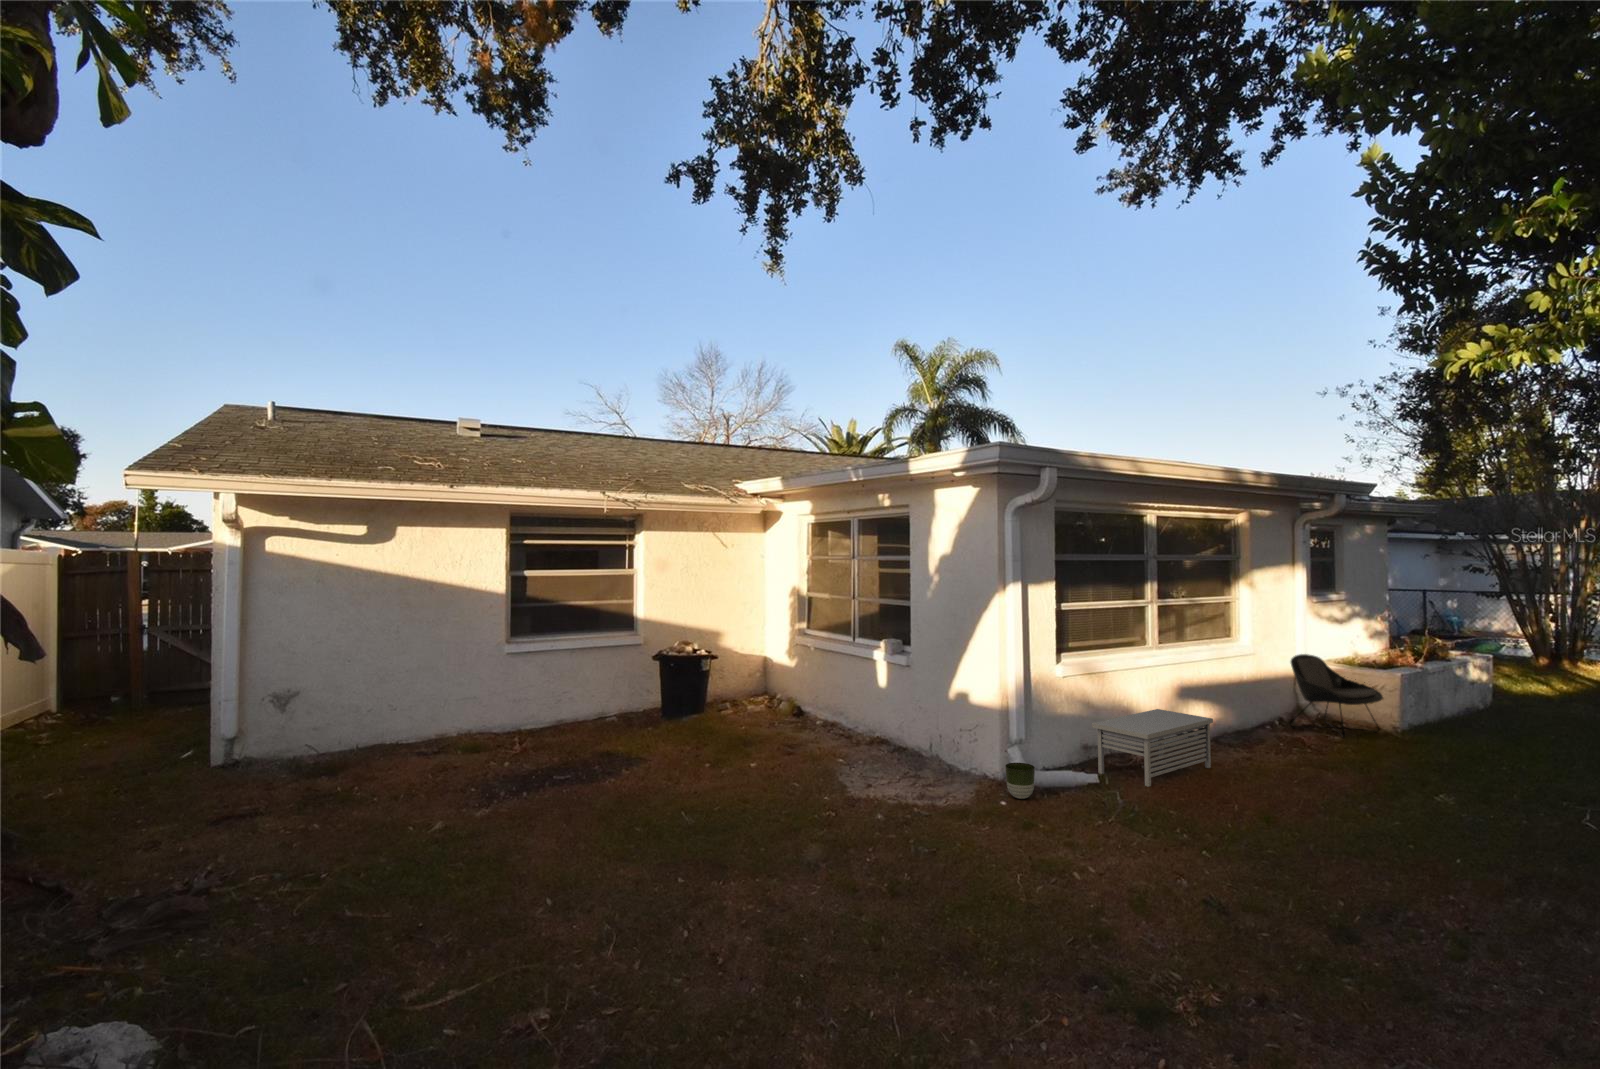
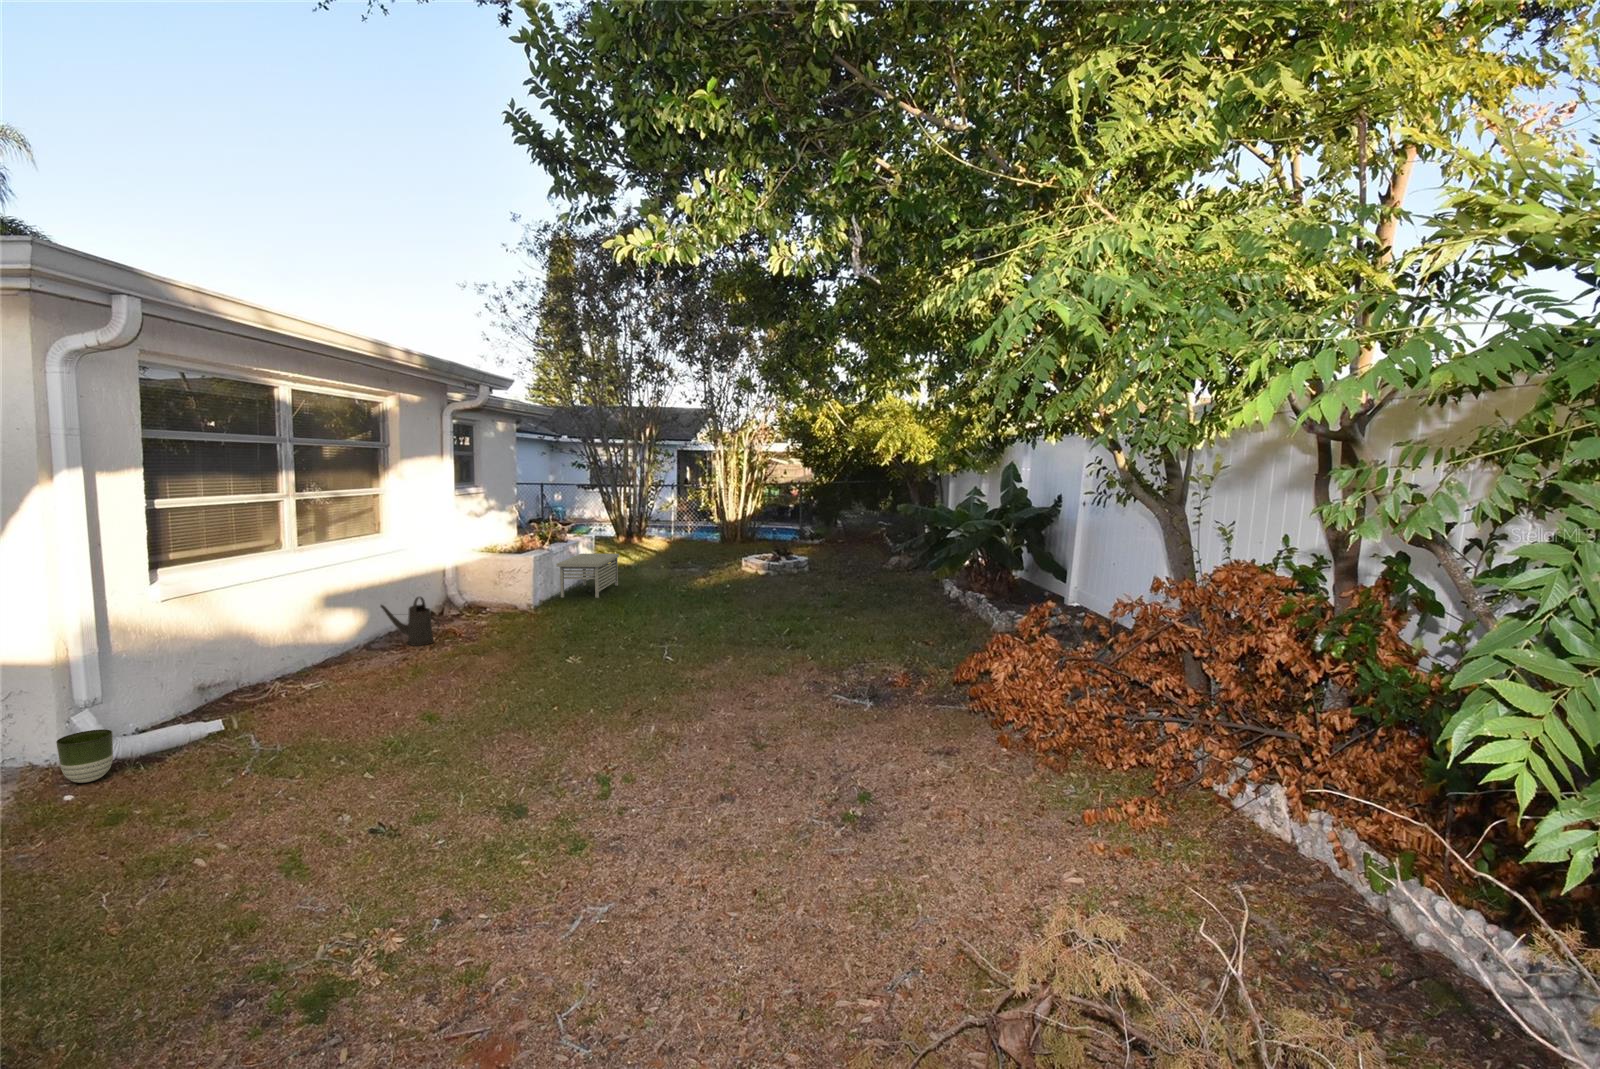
lounge chair: present [1290,654,1383,738] -> none [442,545,521,621]
watering can: none [1227,702,1285,750] -> present [381,597,440,646]
storage bench: present [1092,709,1213,787] -> present [557,554,619,598]

